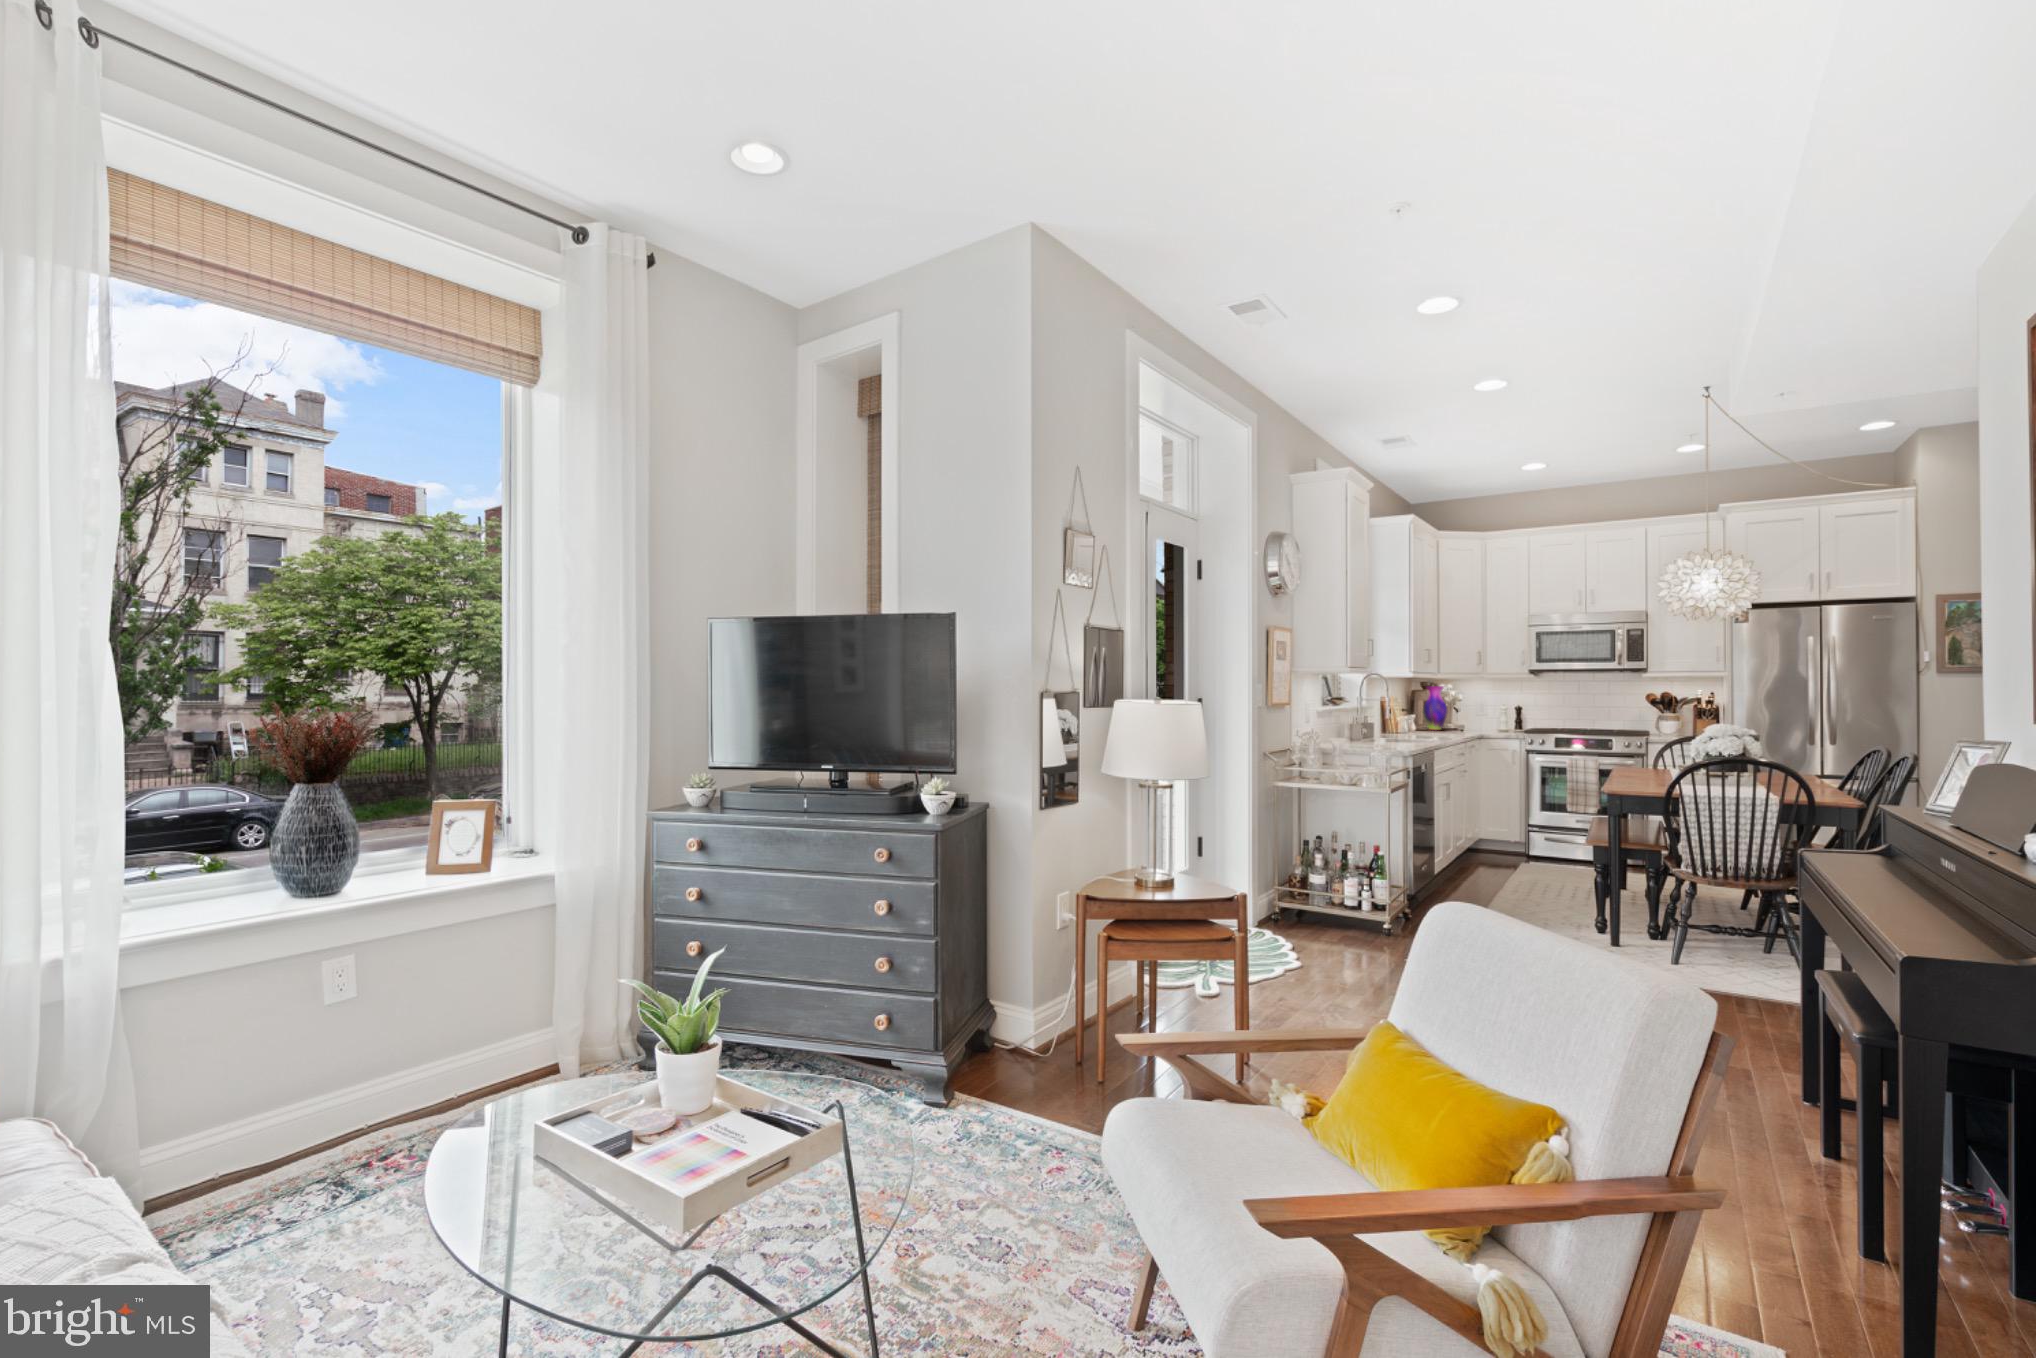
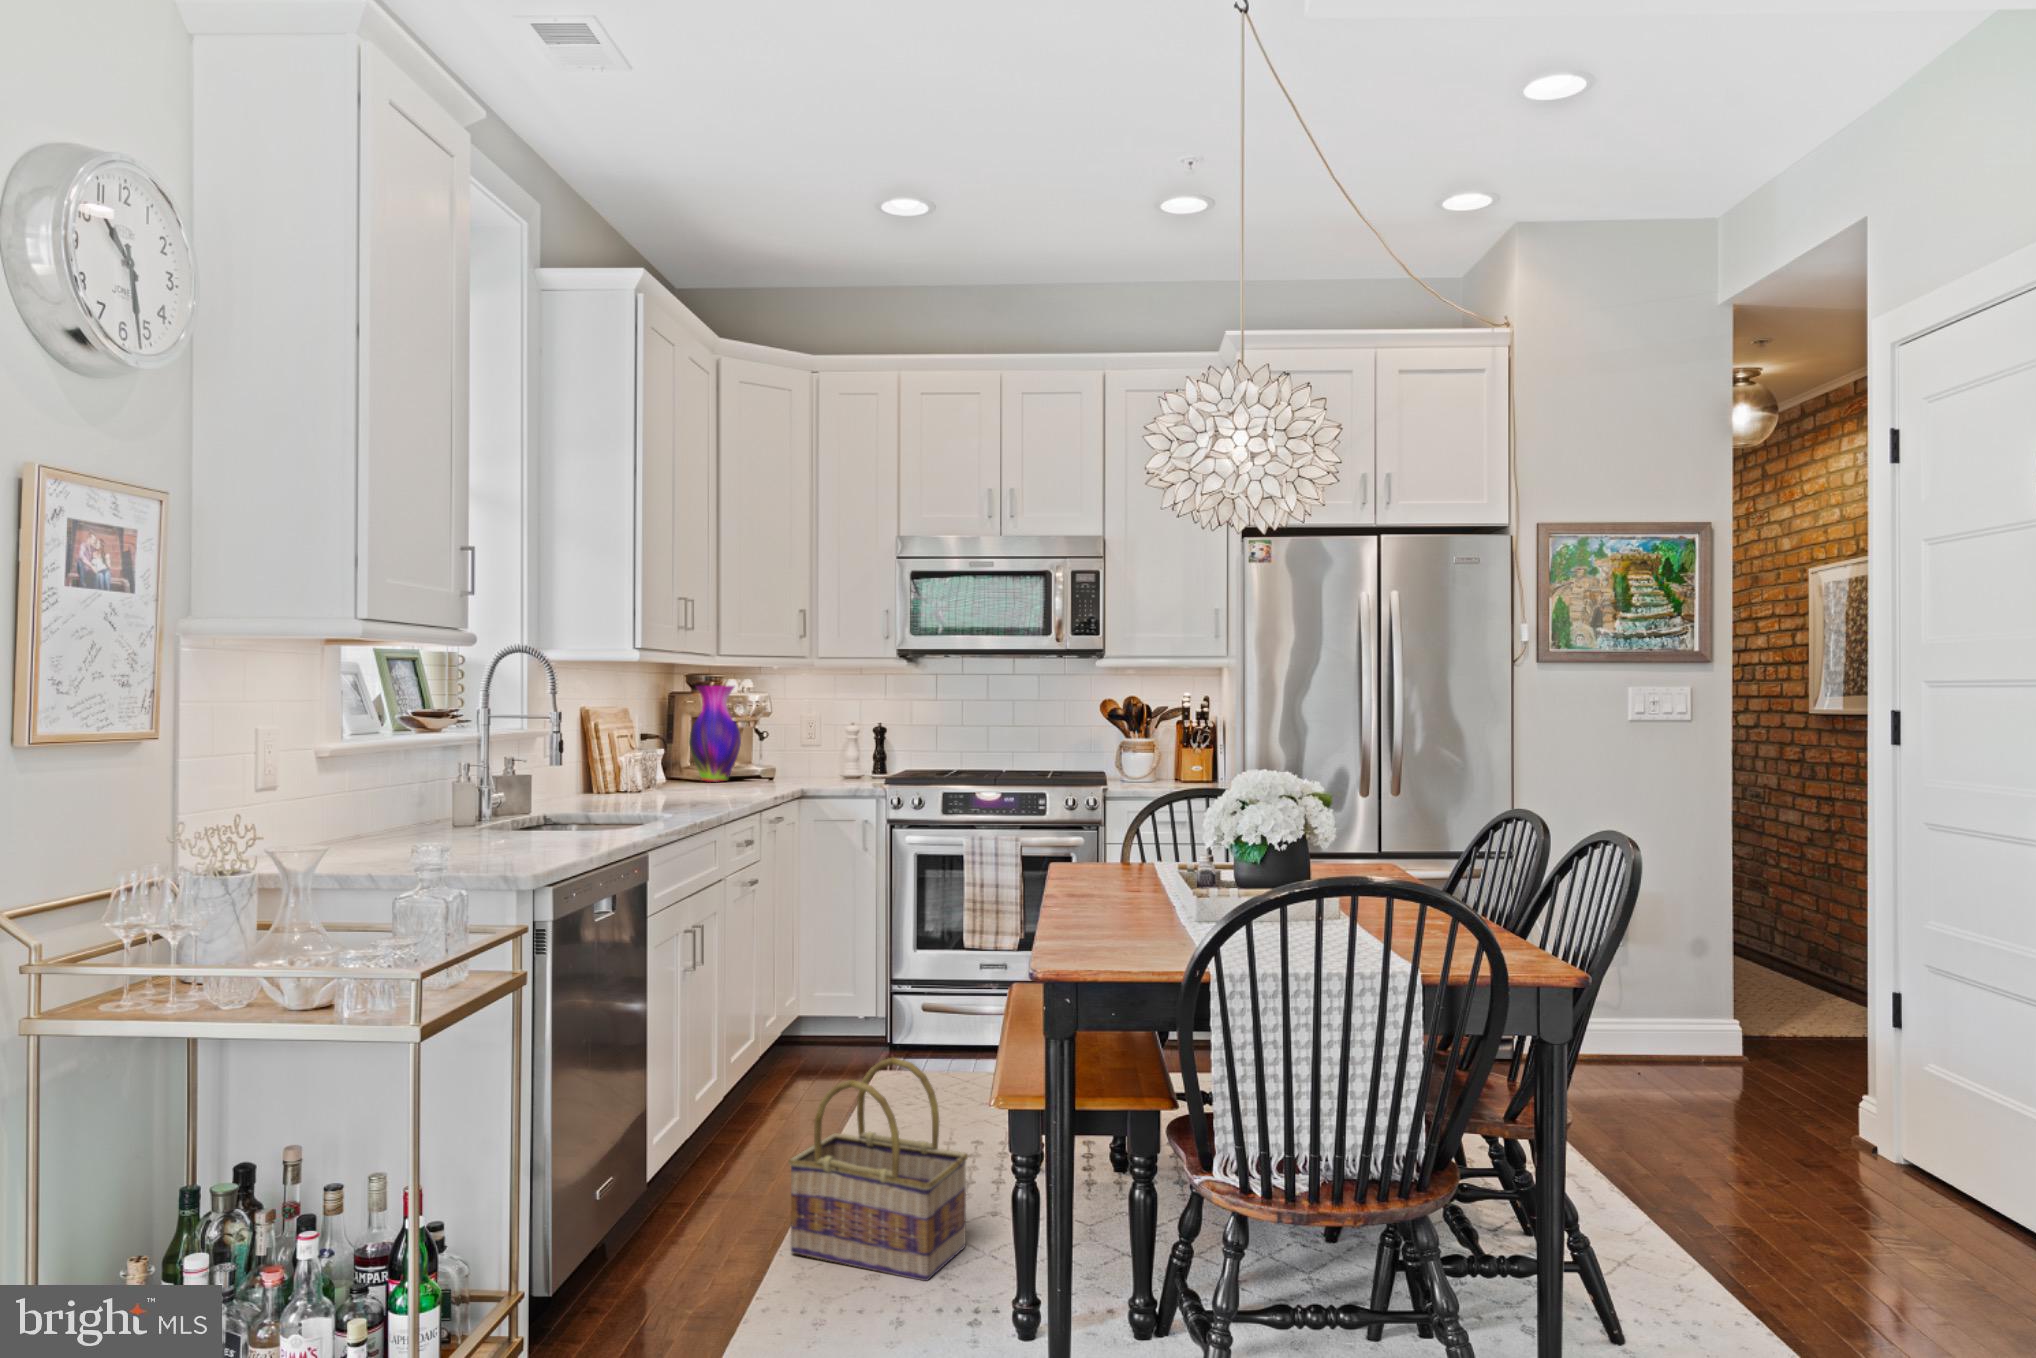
basket: none [1506,839,1582,916] -> present [789,1058,968,1281]

